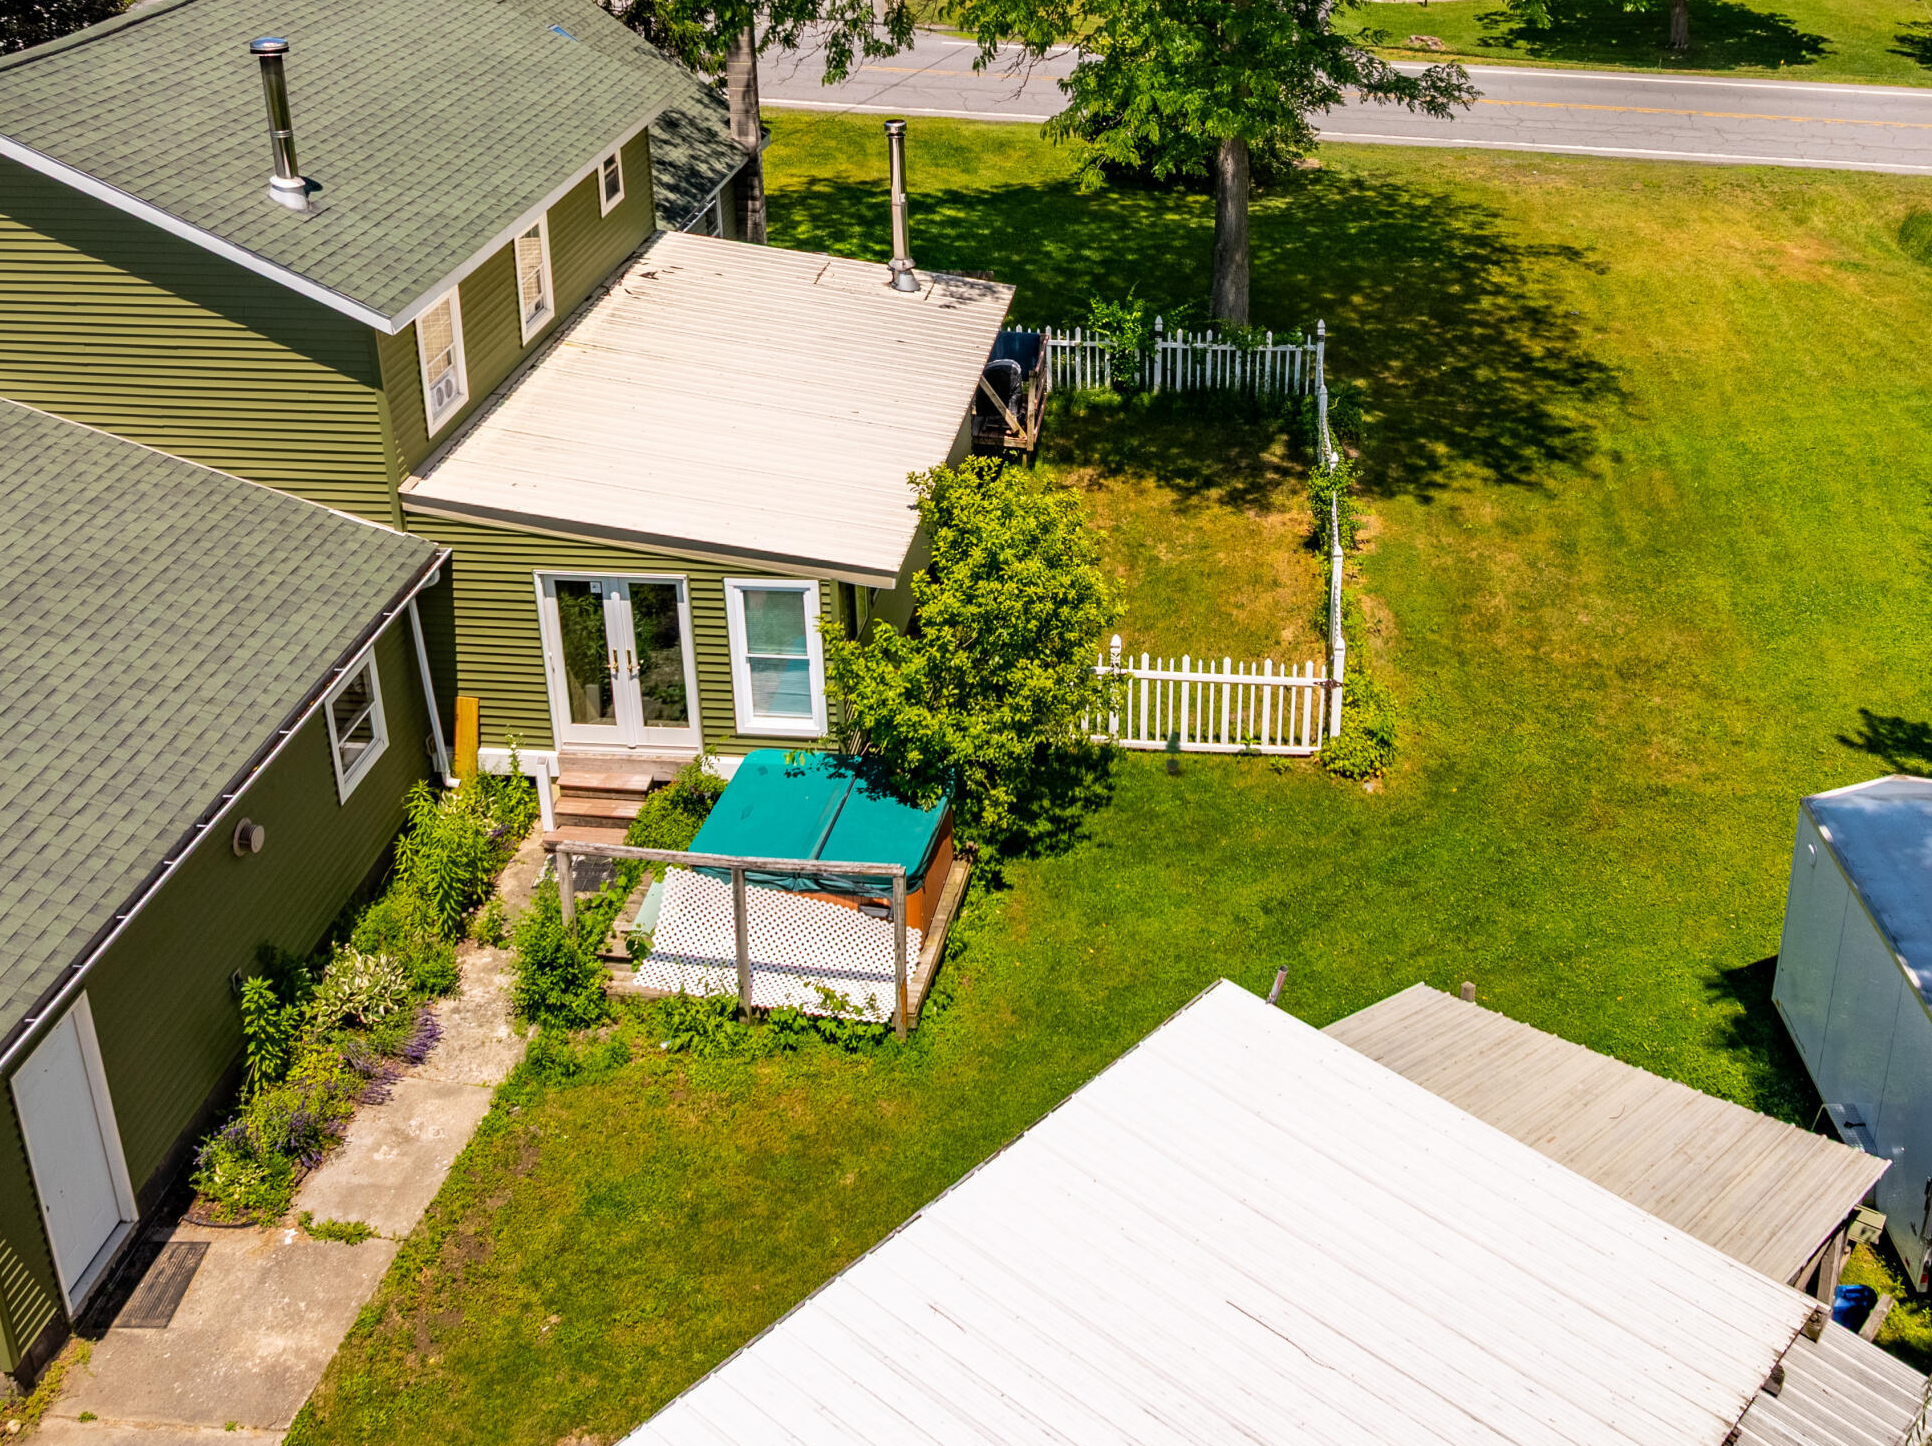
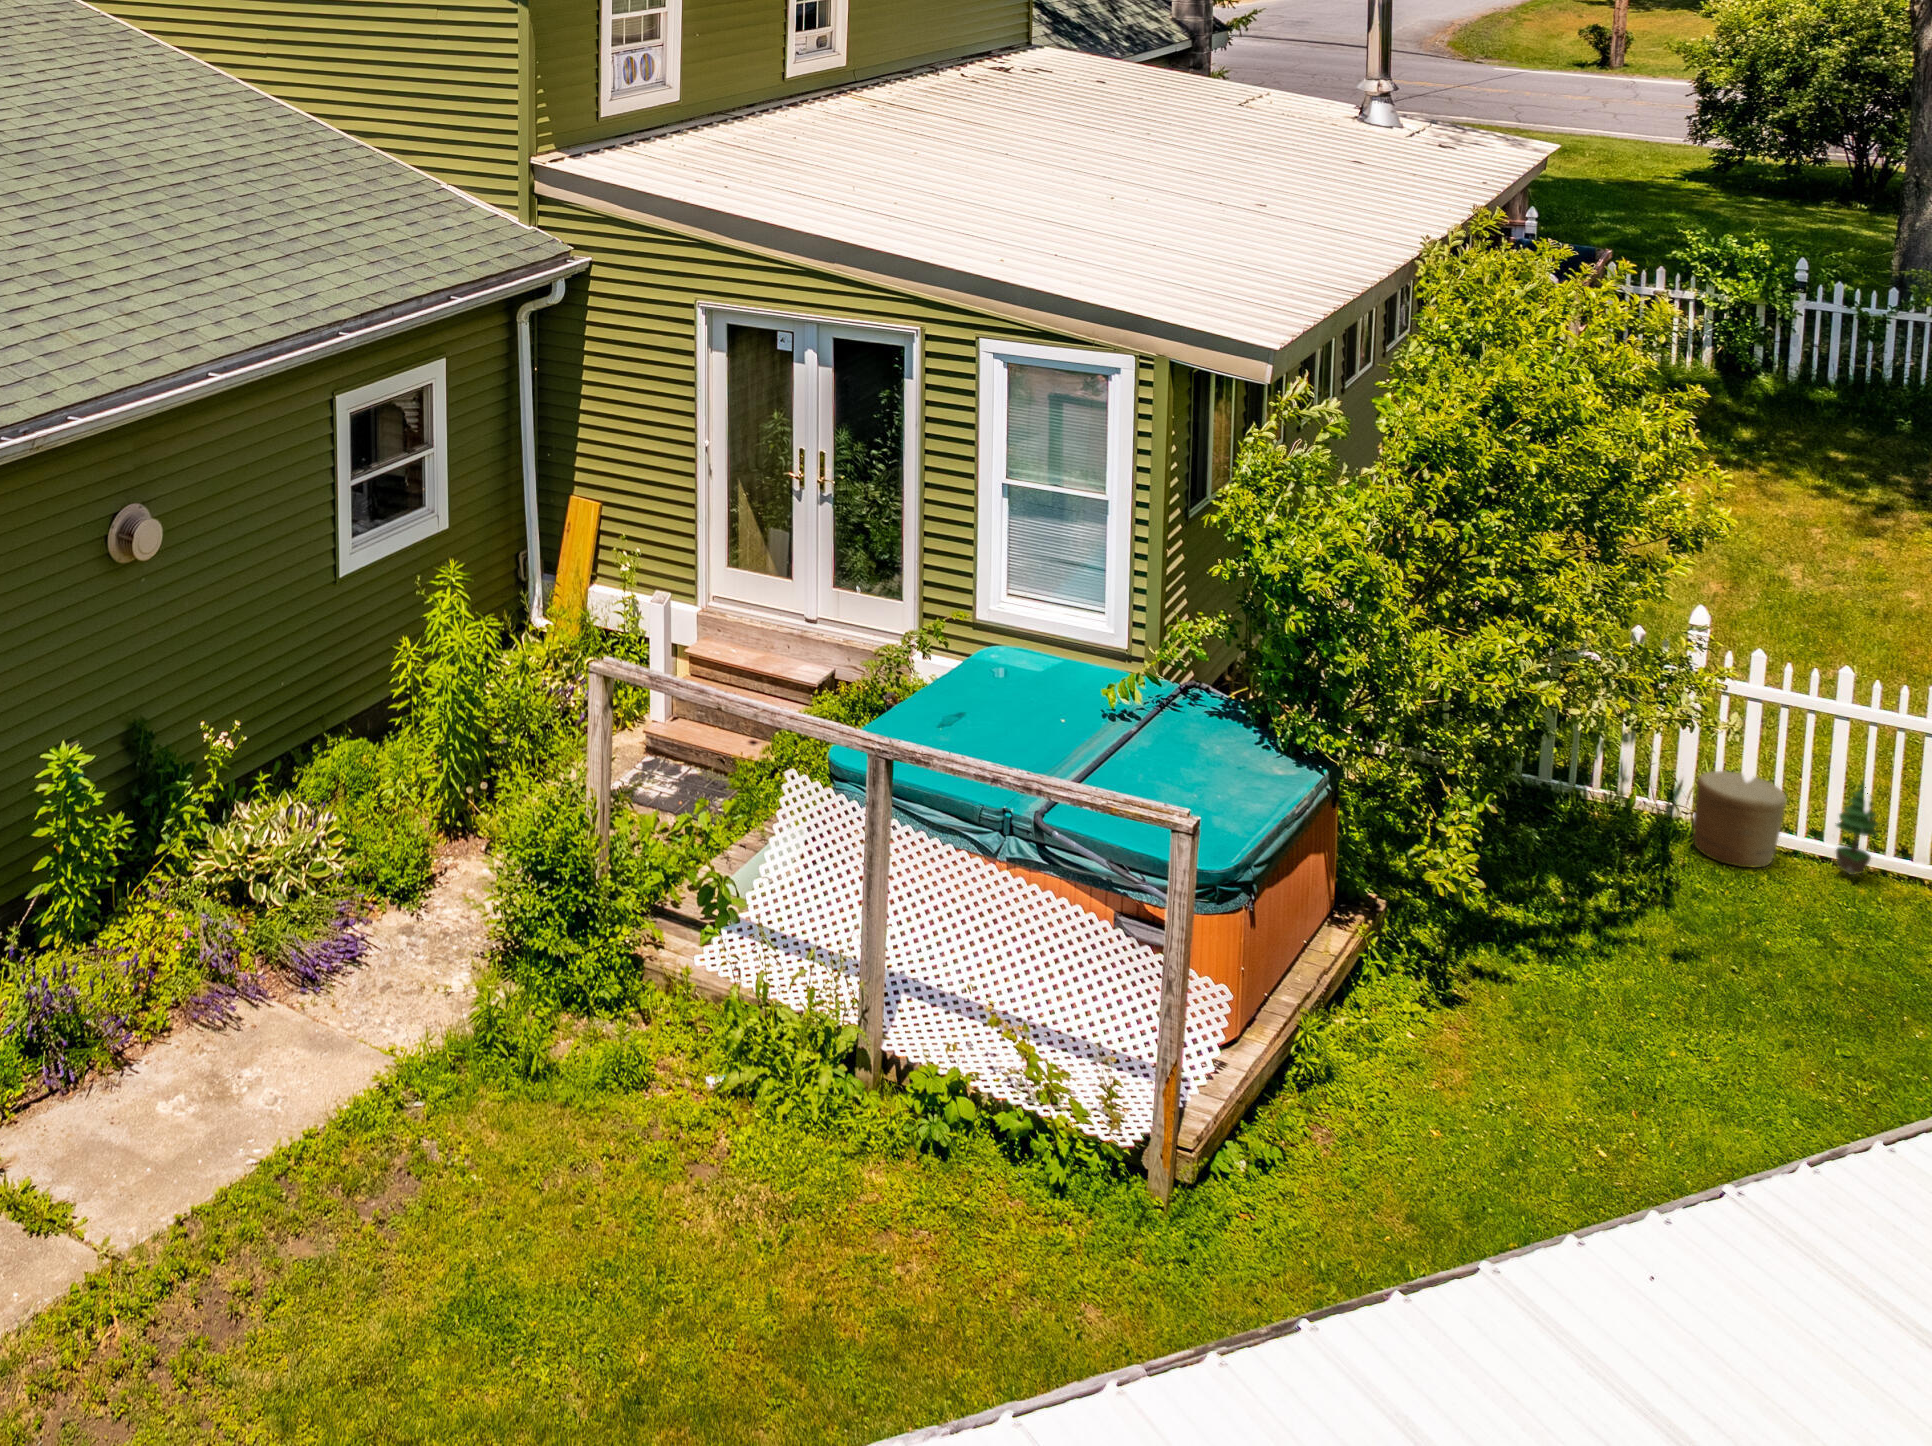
woven basket: none [1105,732,1143,781] -> present [1693,771,1787,868]

